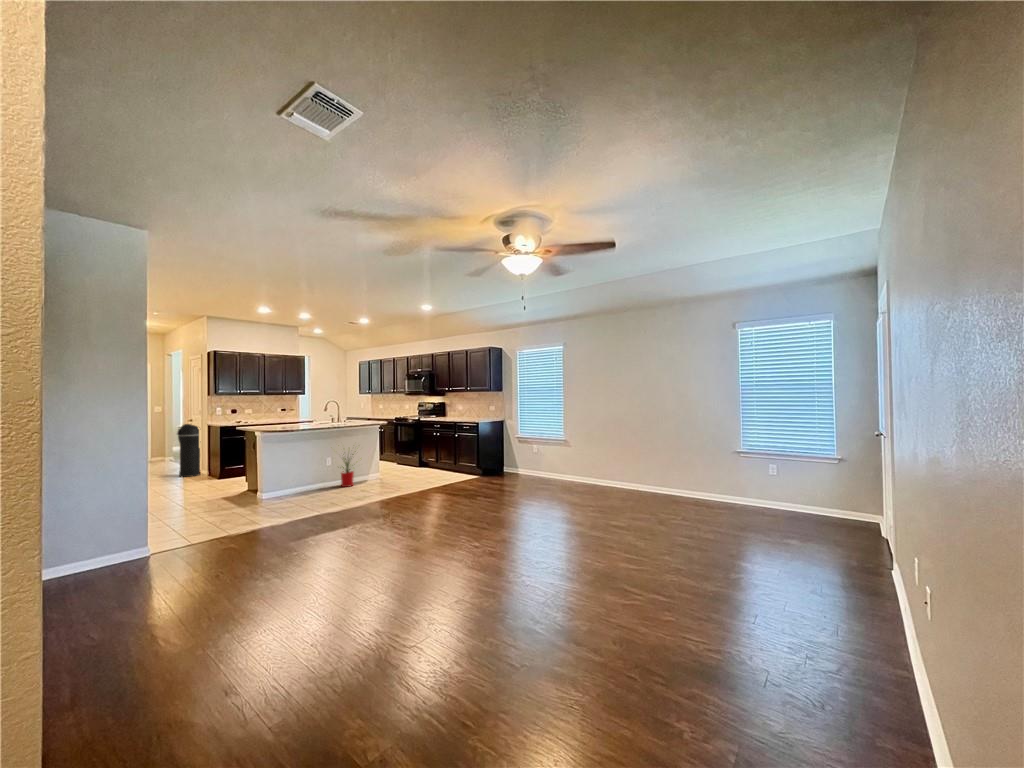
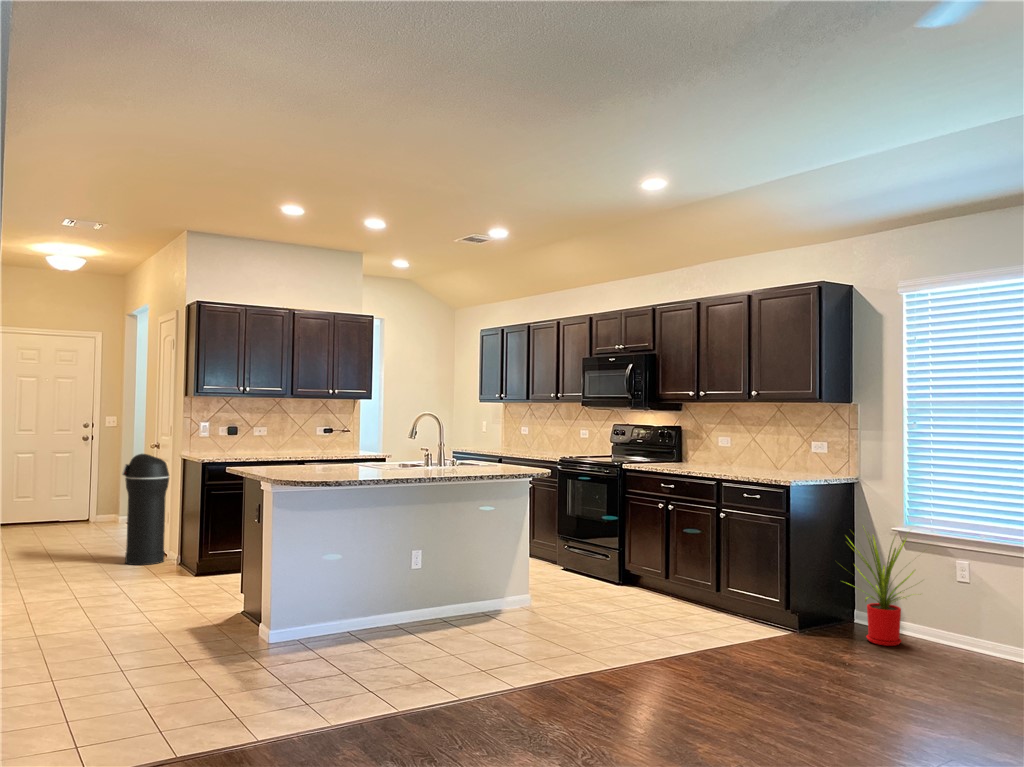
house plant: present [341,454,354,487] -> present [848,534,915,646]

